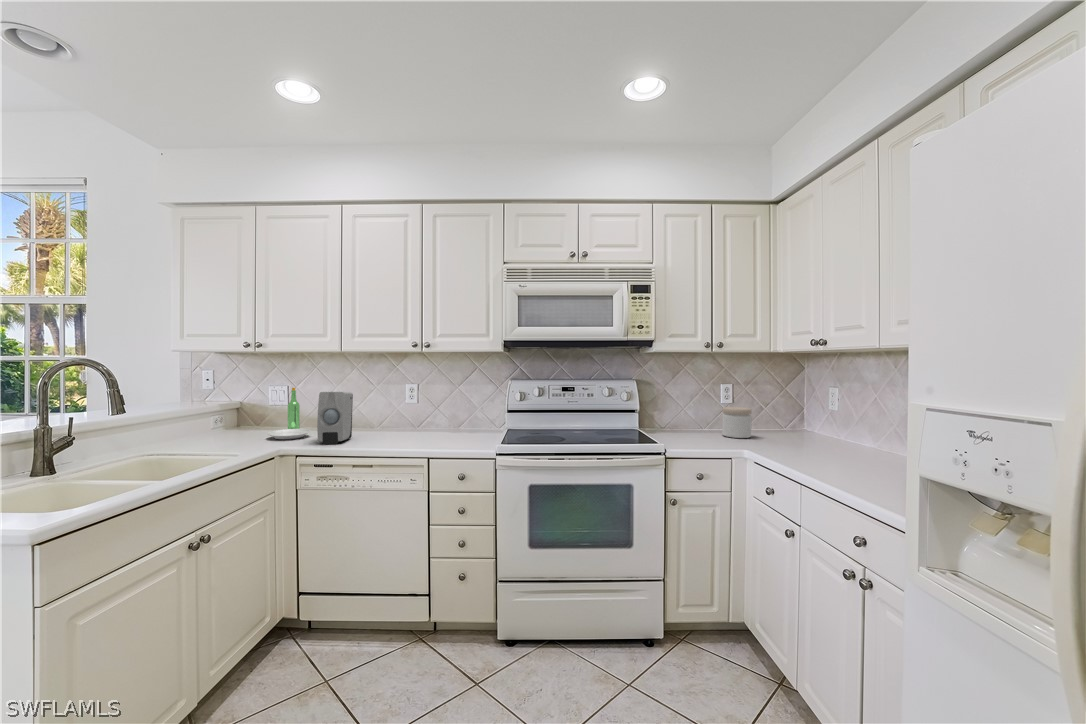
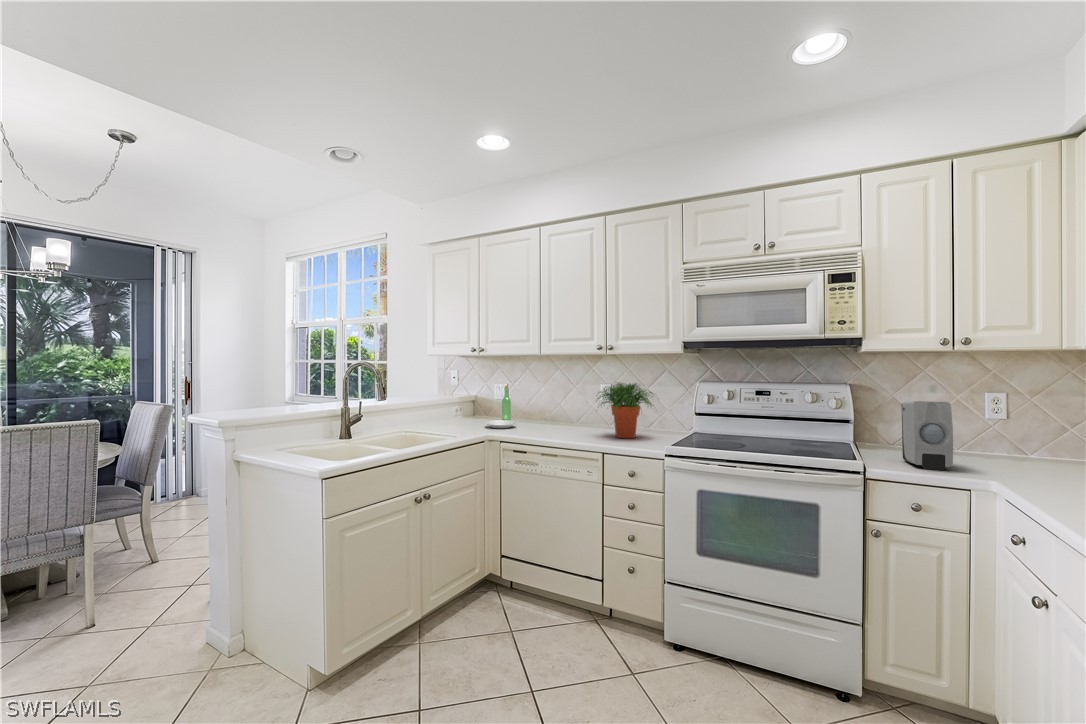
potted plant: none [412,381,479,439] -> present [598,383,653,438]
soap dispenser: present [317,392,353,444] -> present [902,401,953,470]
jar: present [722,407,751,438] -> none [980,424,1030,467]

